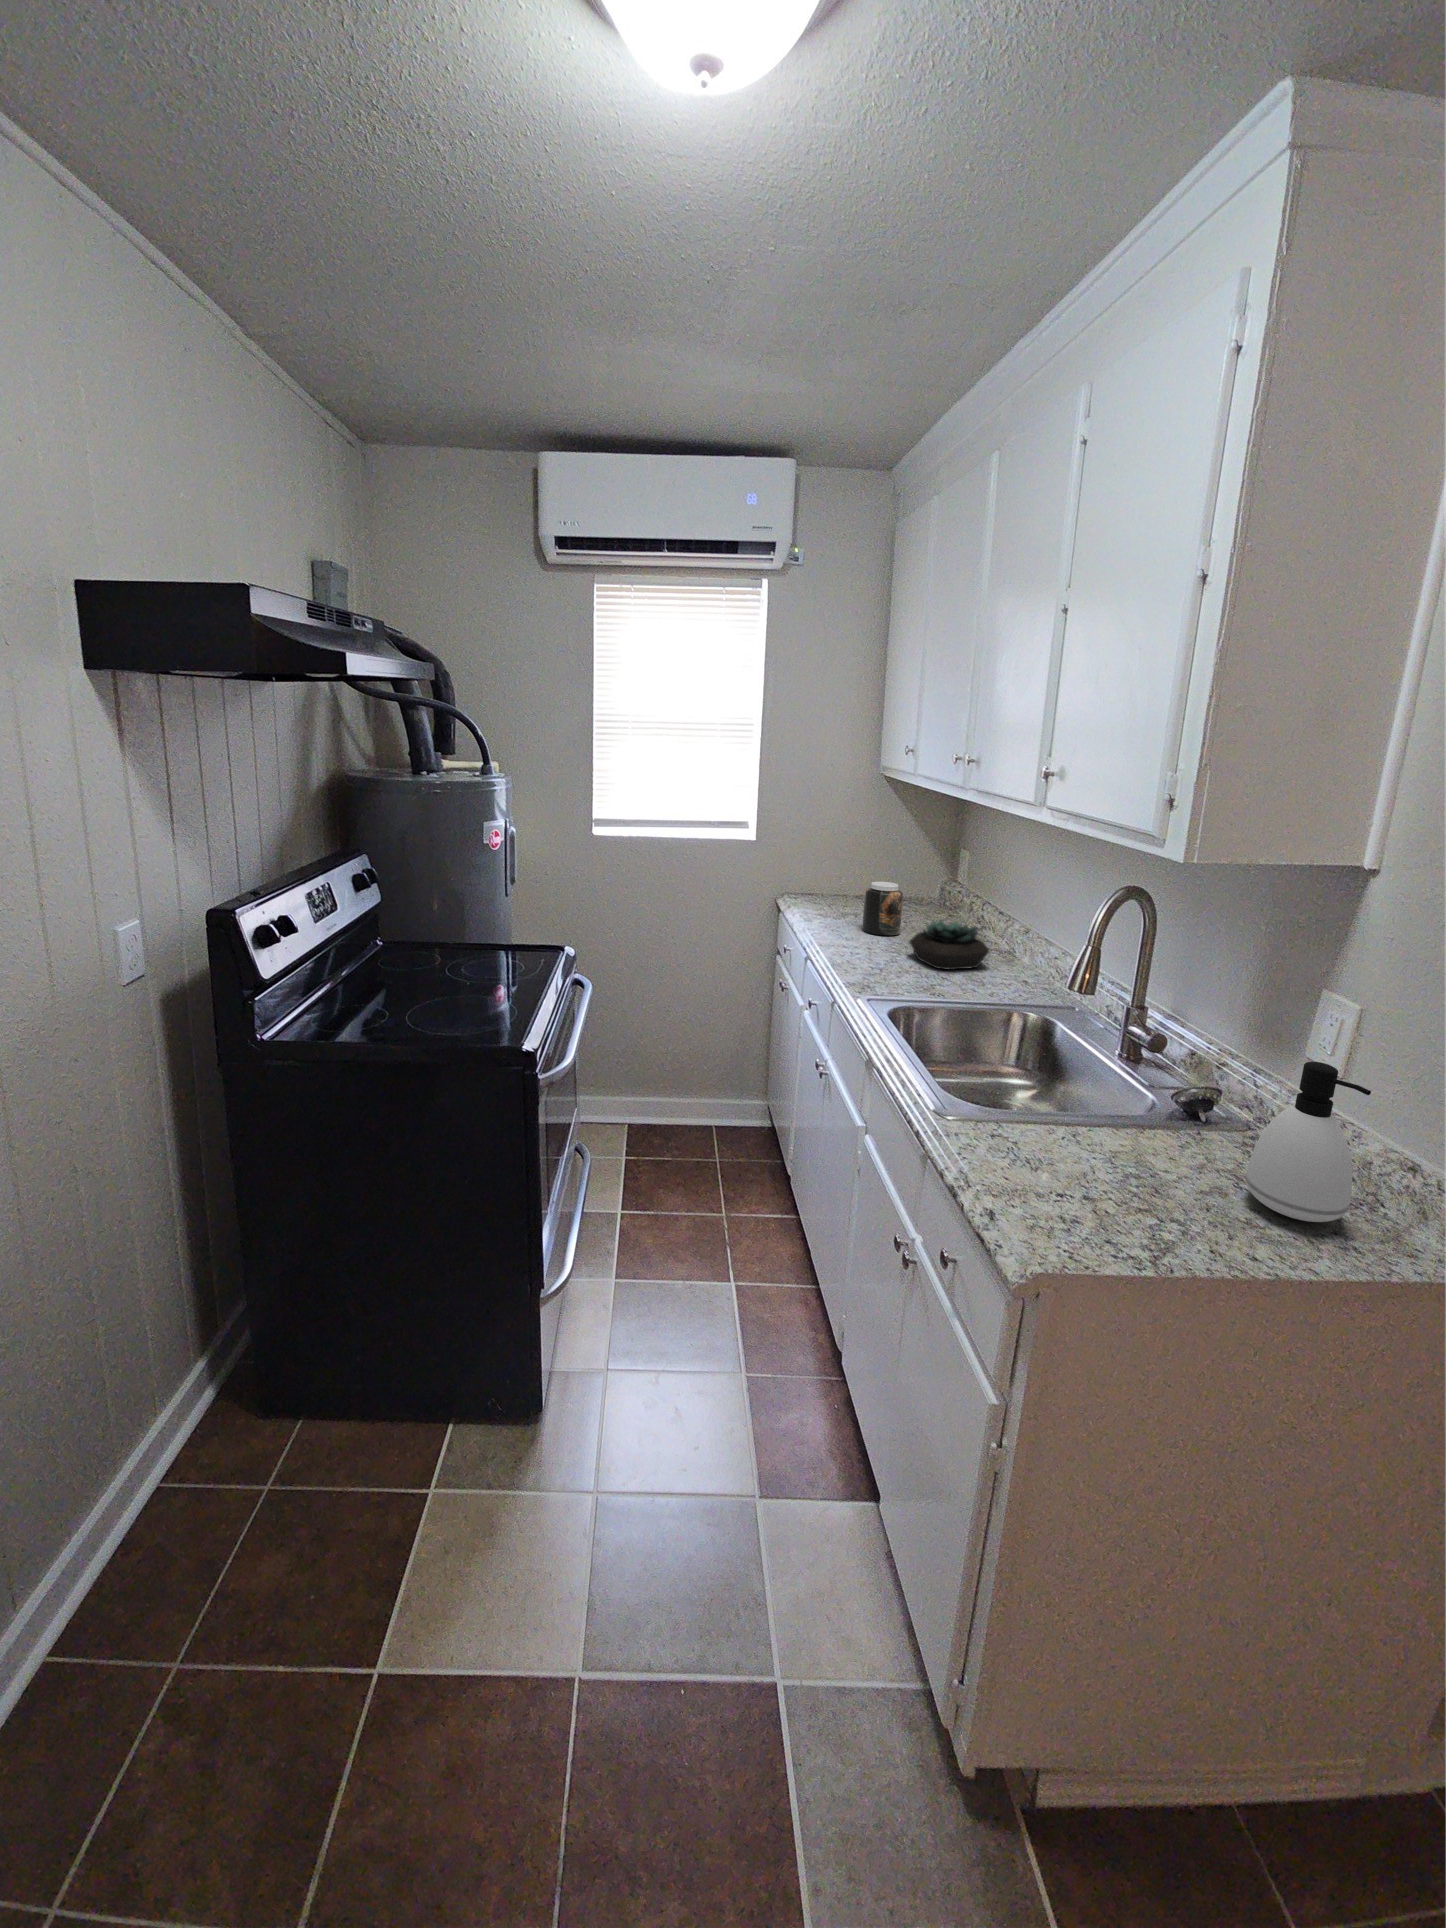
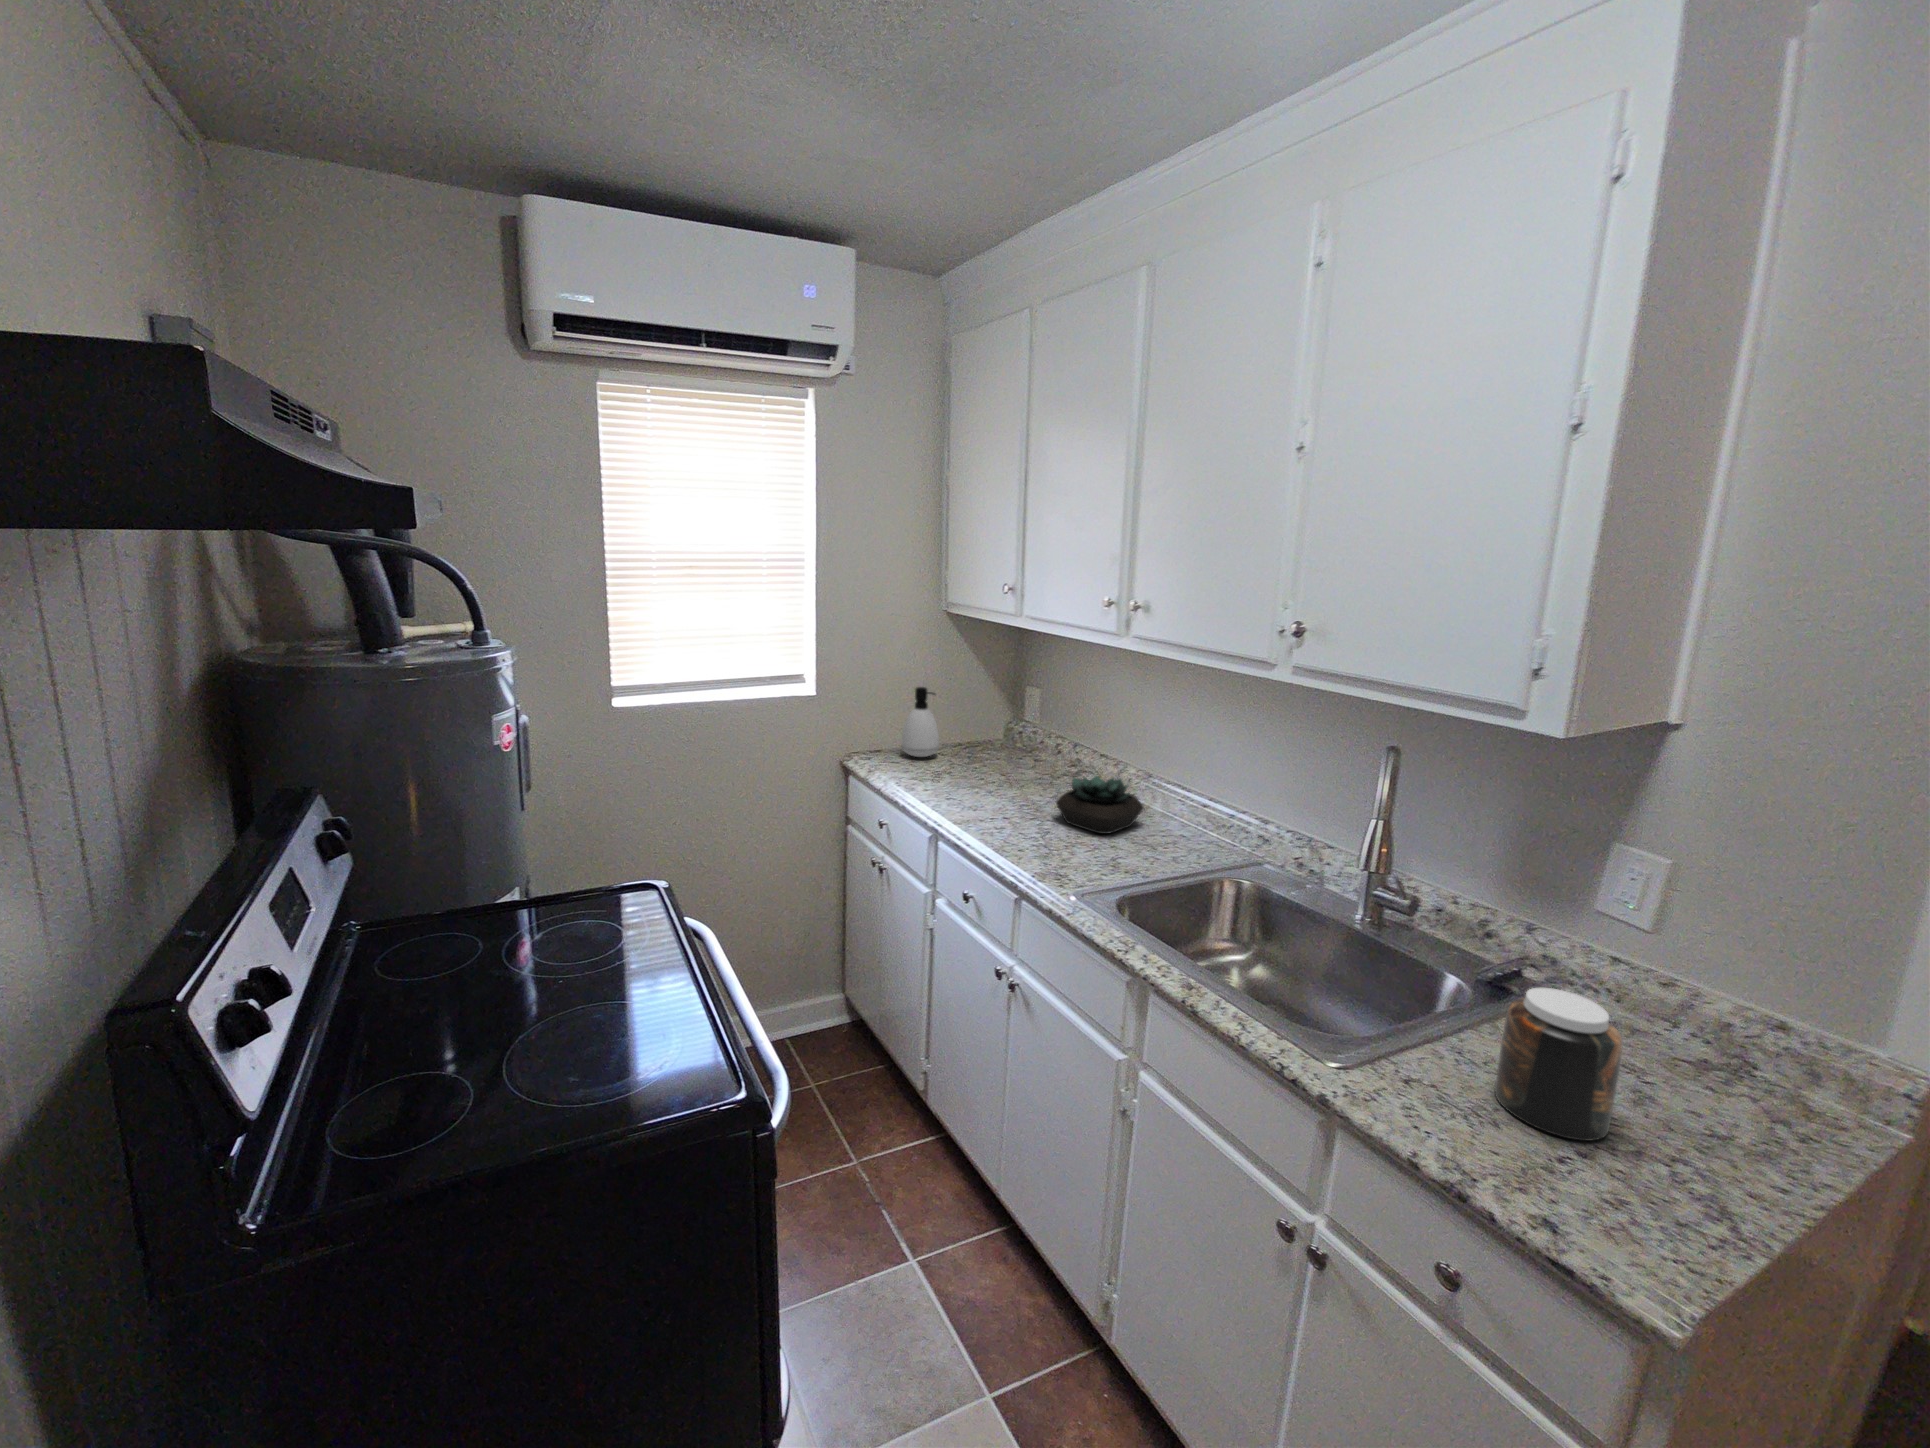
jar: present [862,882,903,935] -> present [1495,988,1623,1141]
soap dispenser: present [1246,1062,1371,1222] -> present [902,687,939,757]

